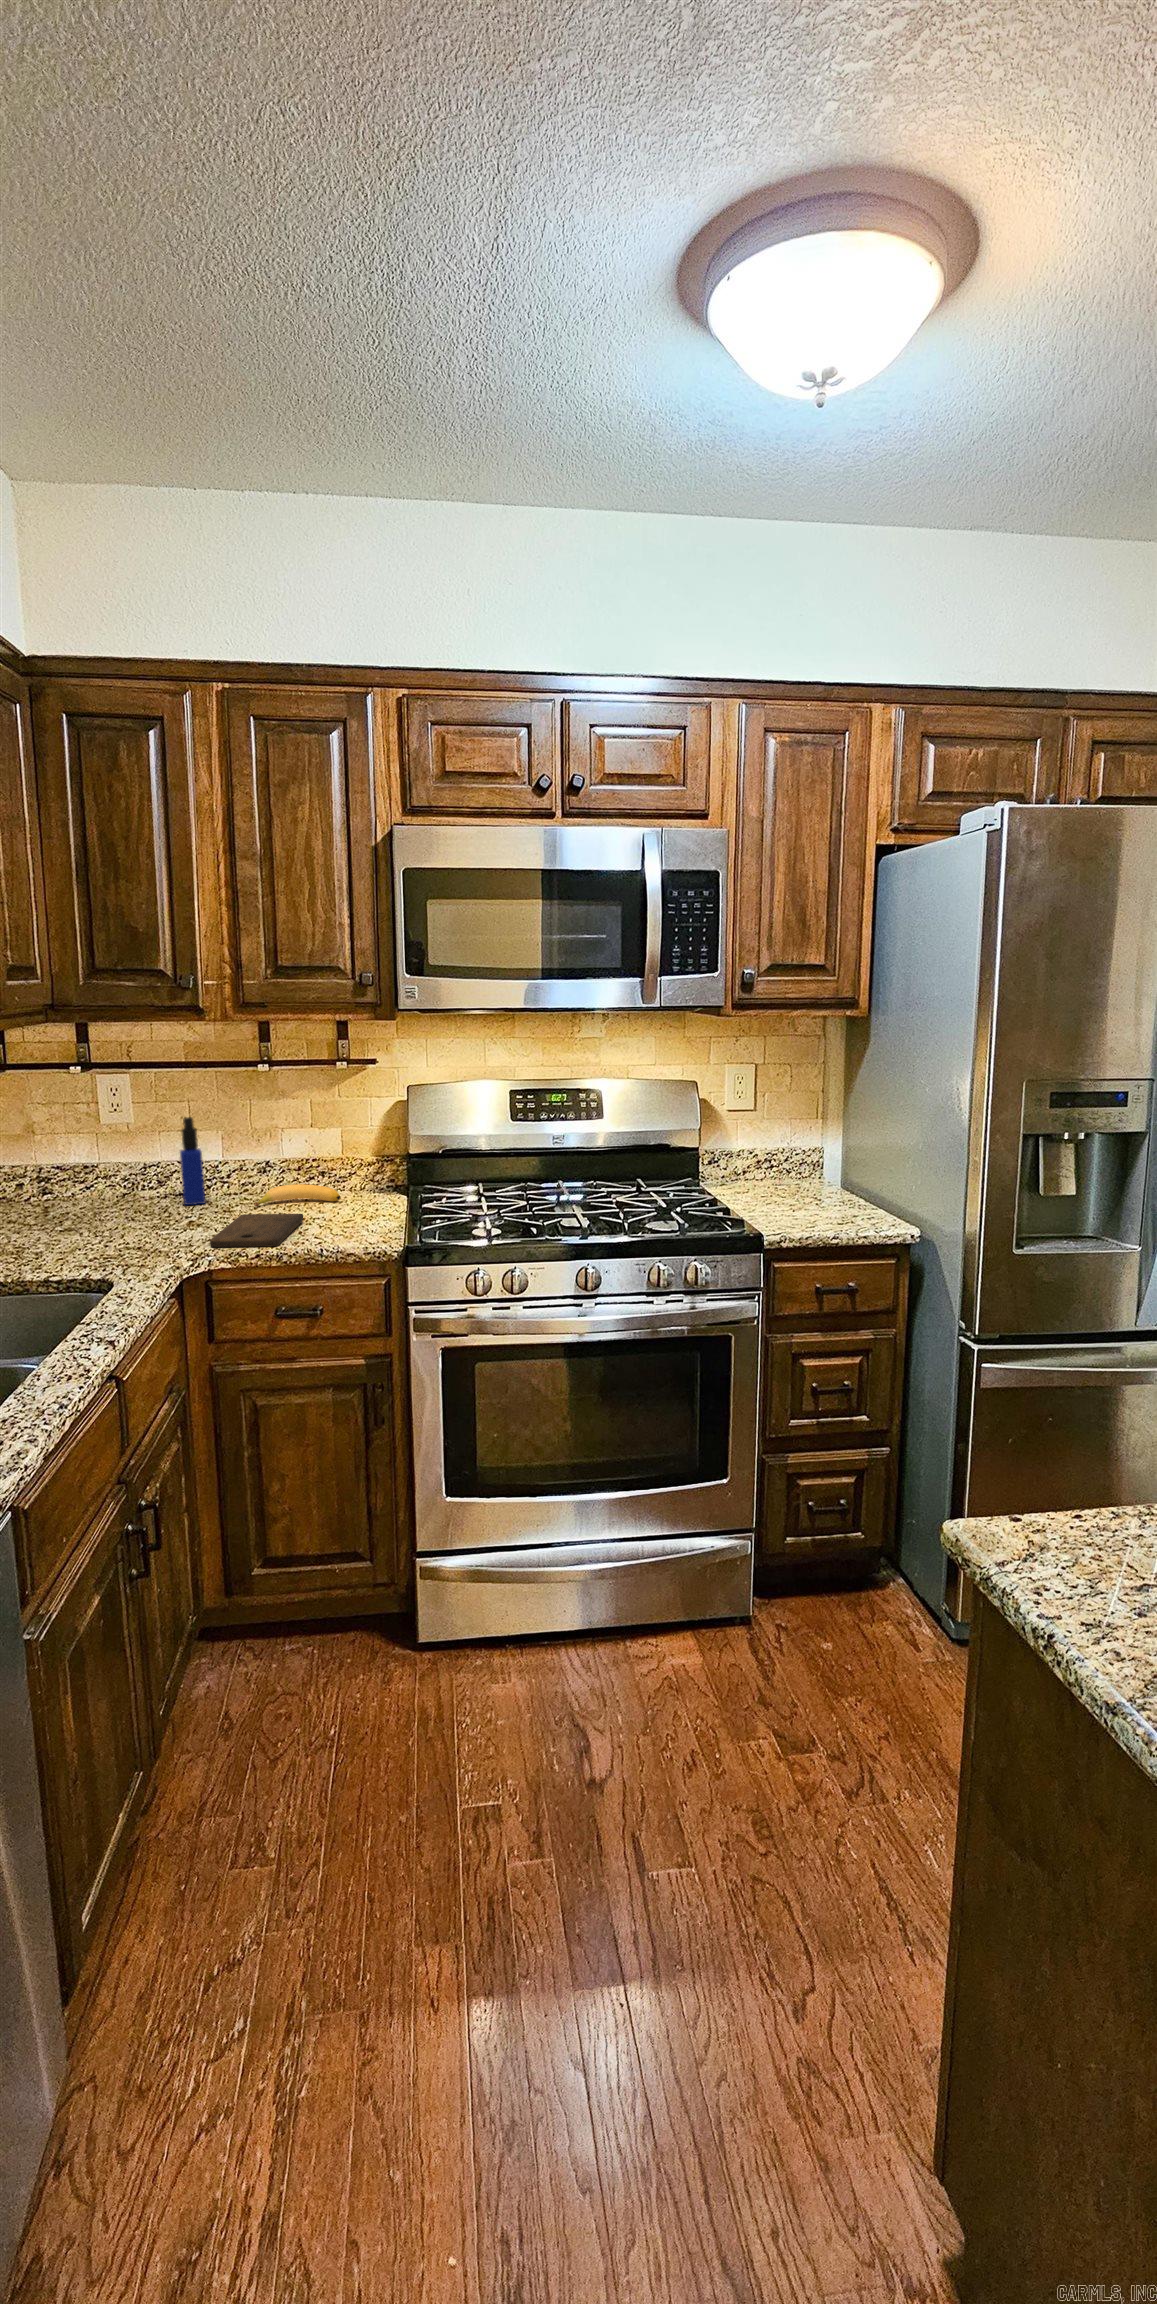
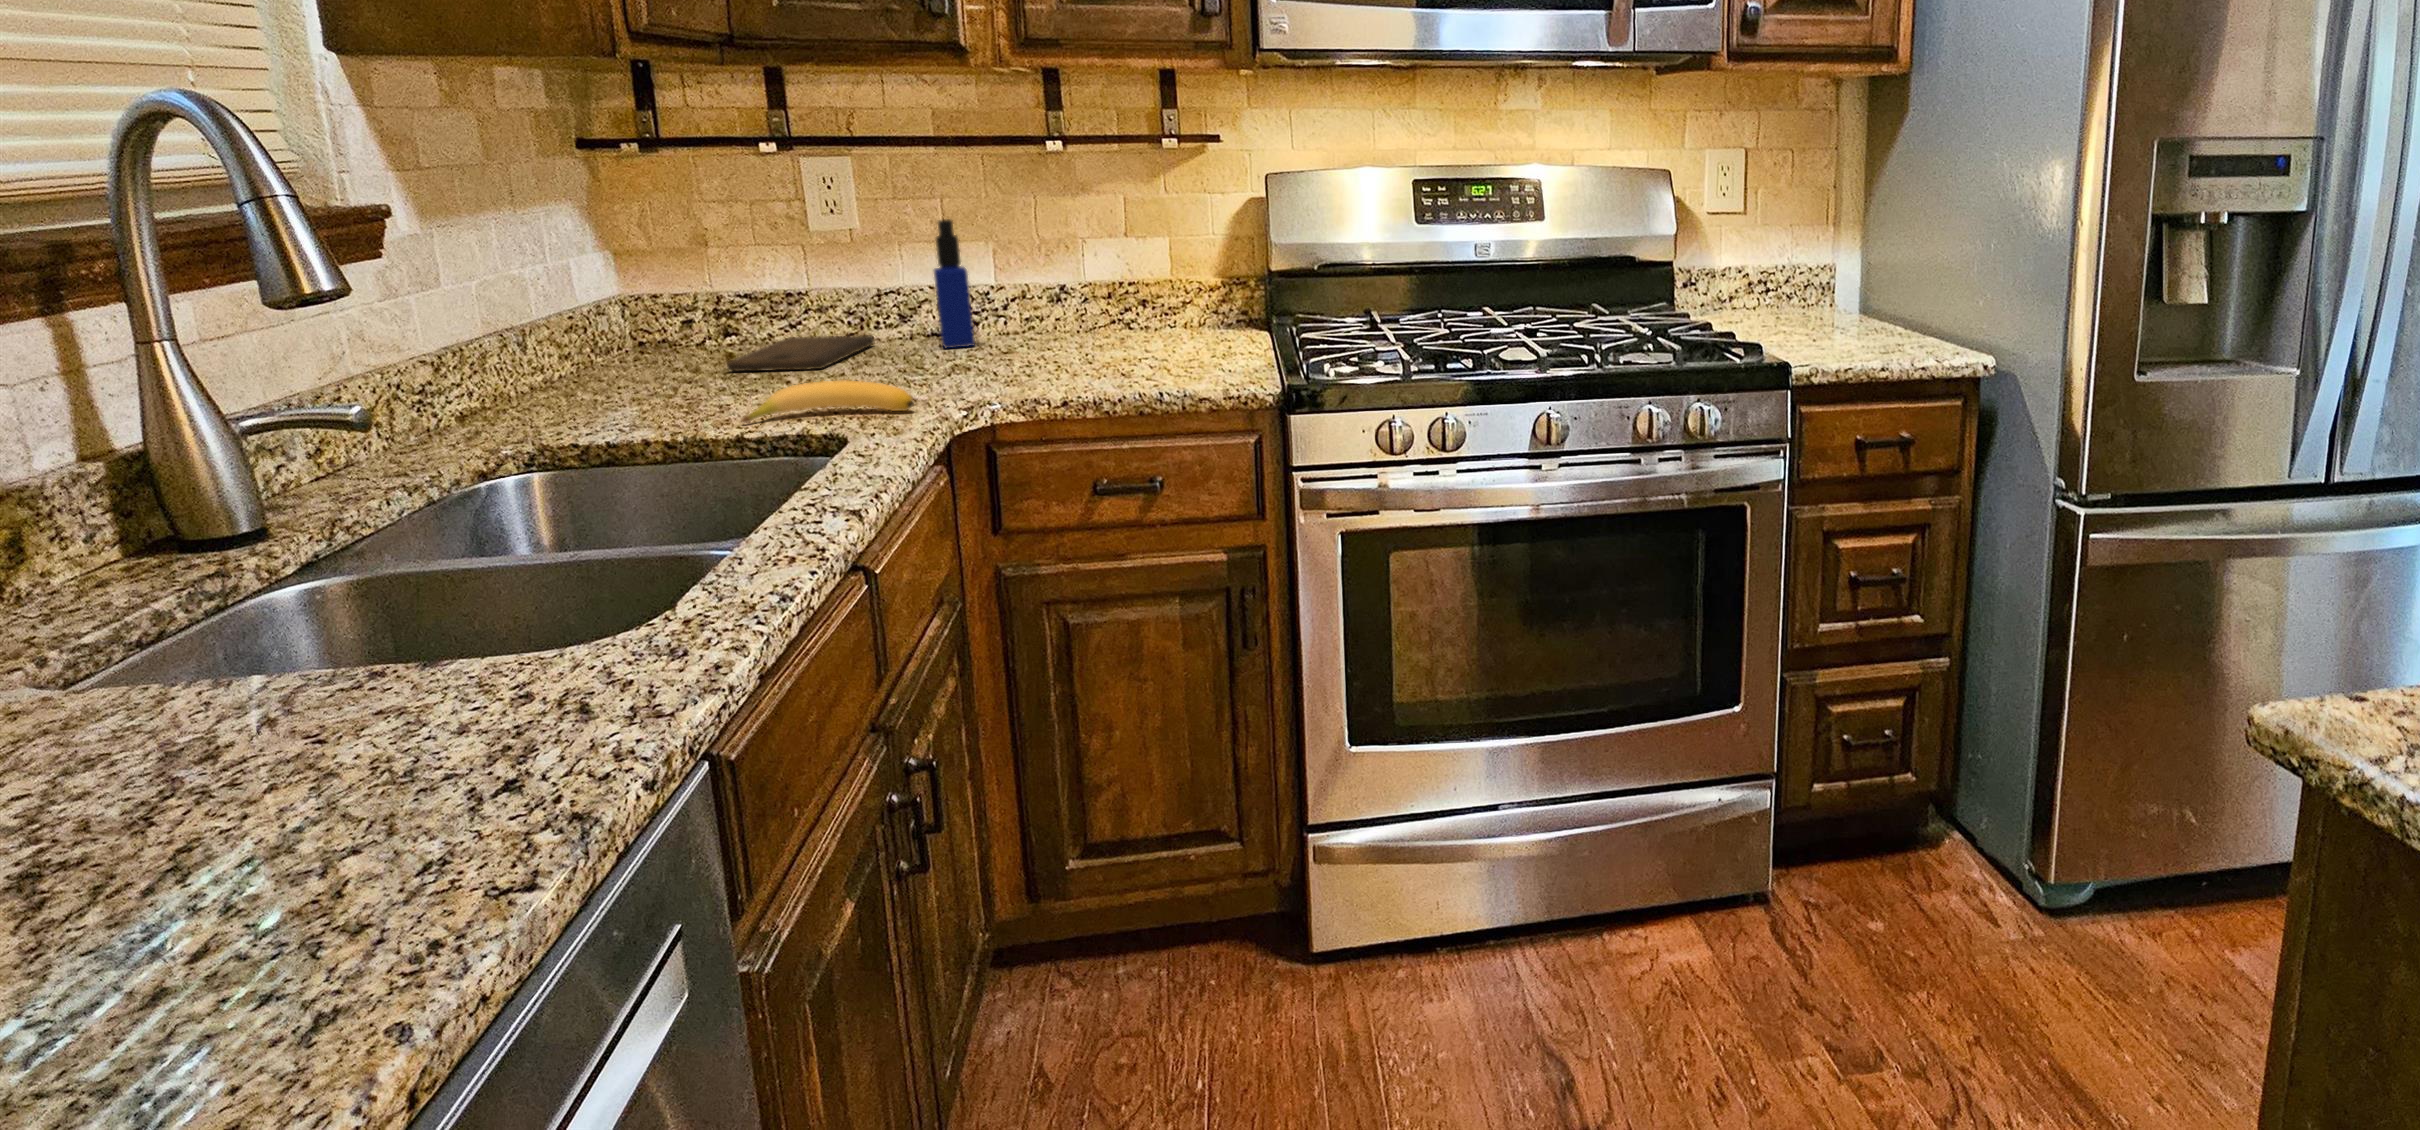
banana: present [254,1184,340,1206] -> present [741,380,914,423]
cutting board: present [210,1214,303,1247] -> present [727,335,874,371]

